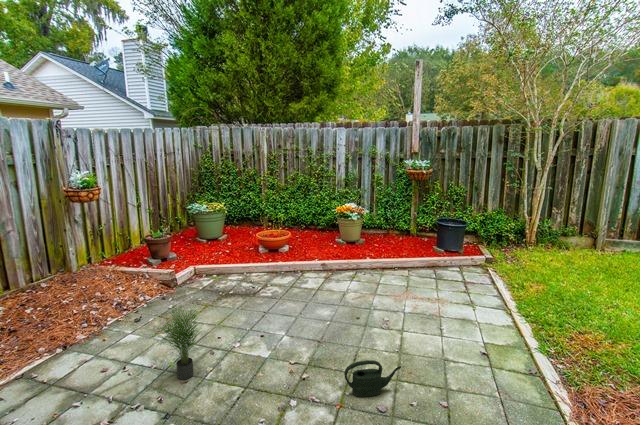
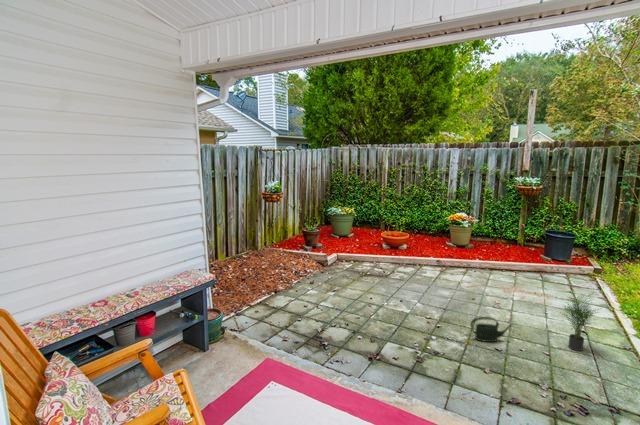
potted plant: present [158,305,200,380] -> present [560,296,594,351]

